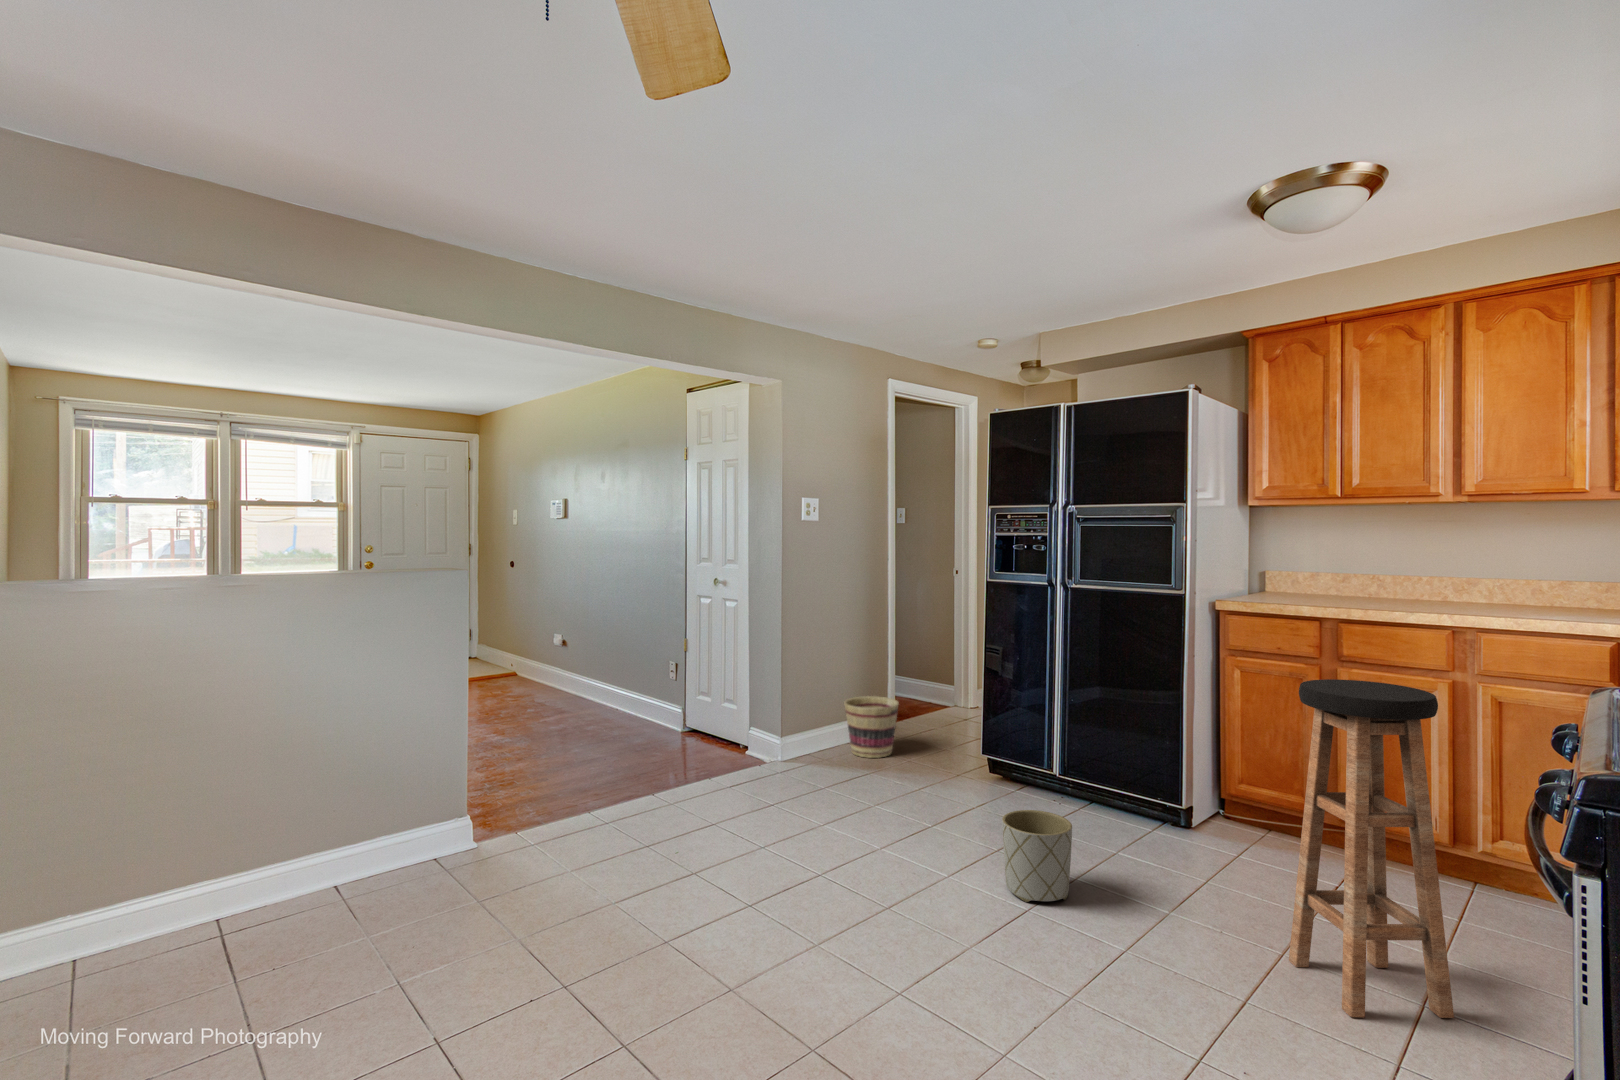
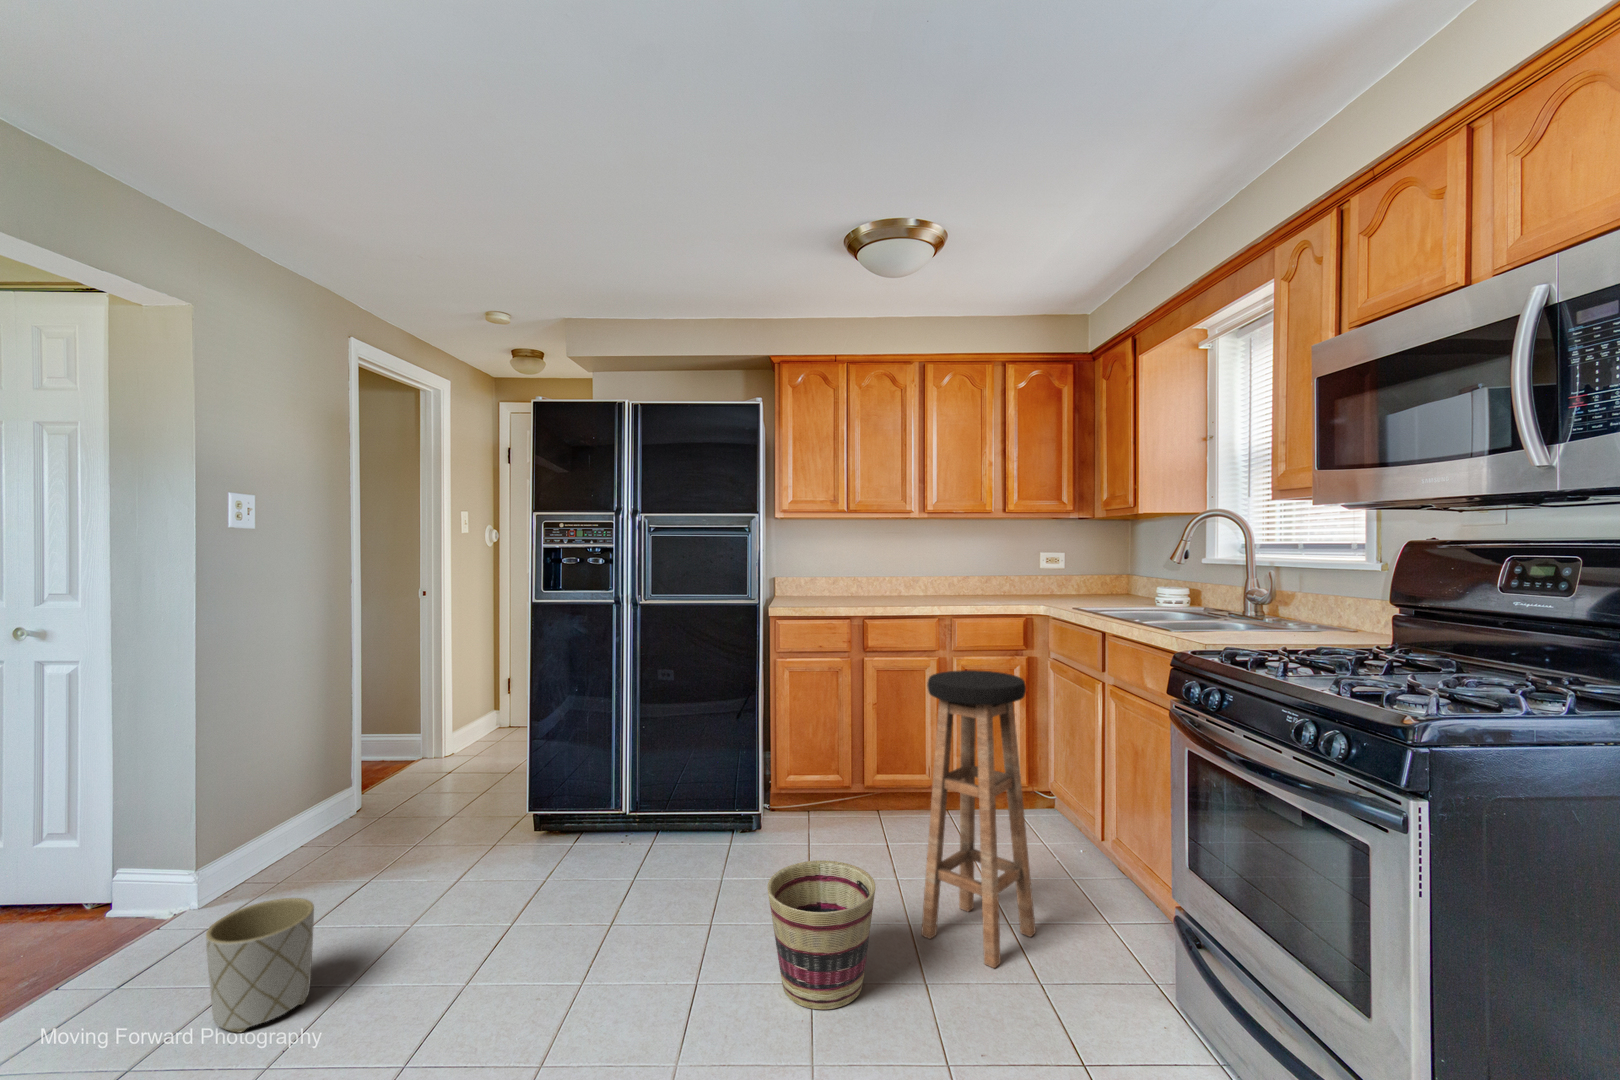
basket: present [844,696,899,758] -> present [767,860,876,1010]
planter: present [1002,810,1072,902] -> present [206,898,314,1032]

